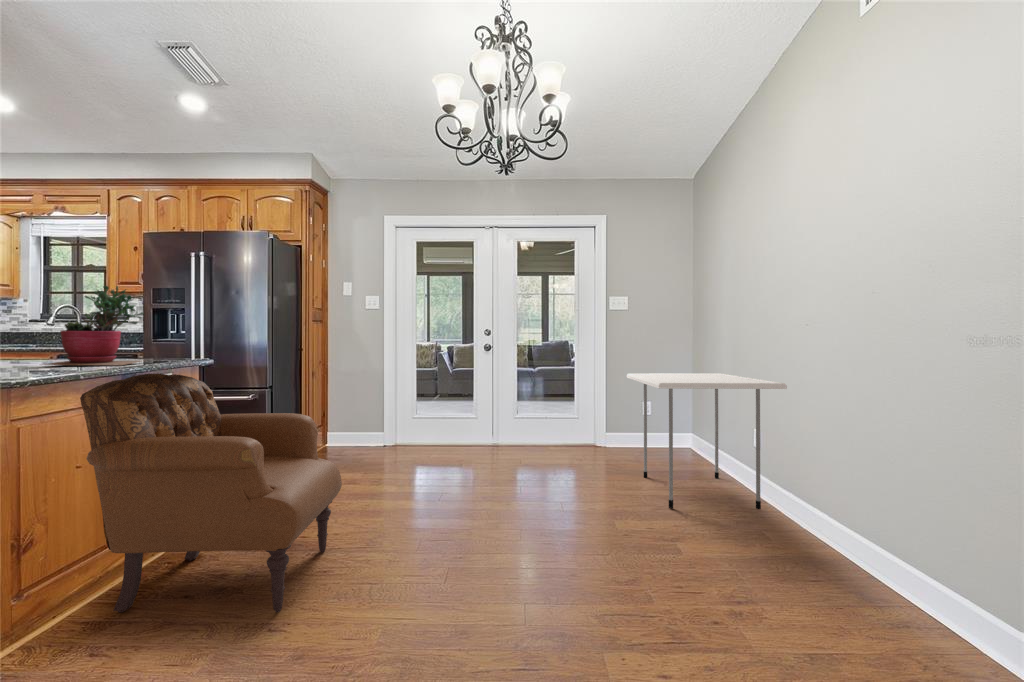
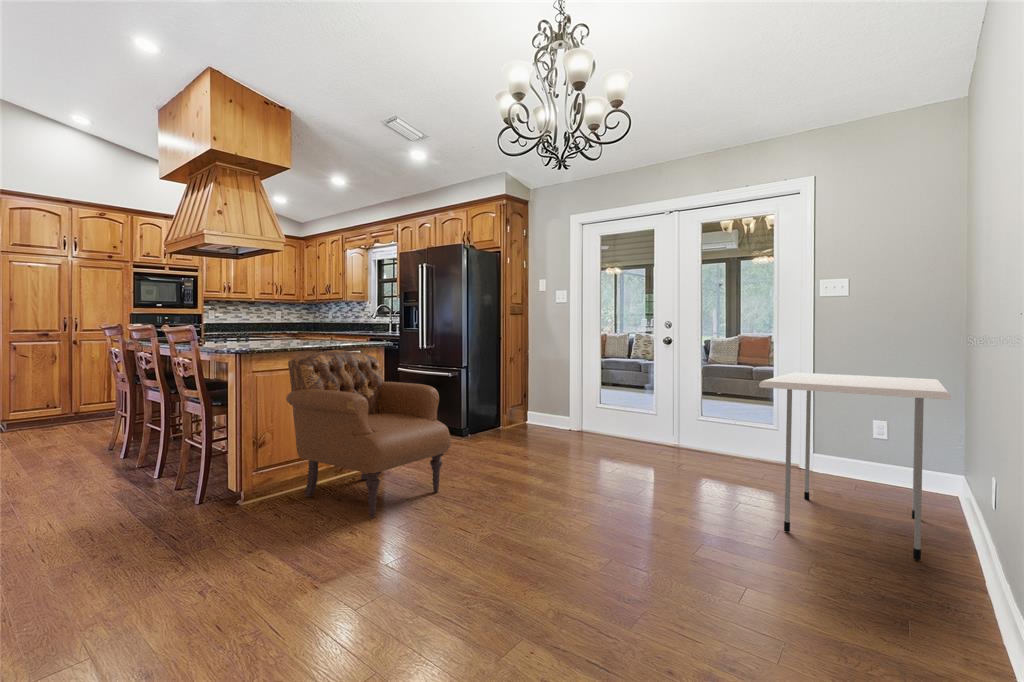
succulent plant: present [42,286,144,365] -> none [291,292,351,344]

